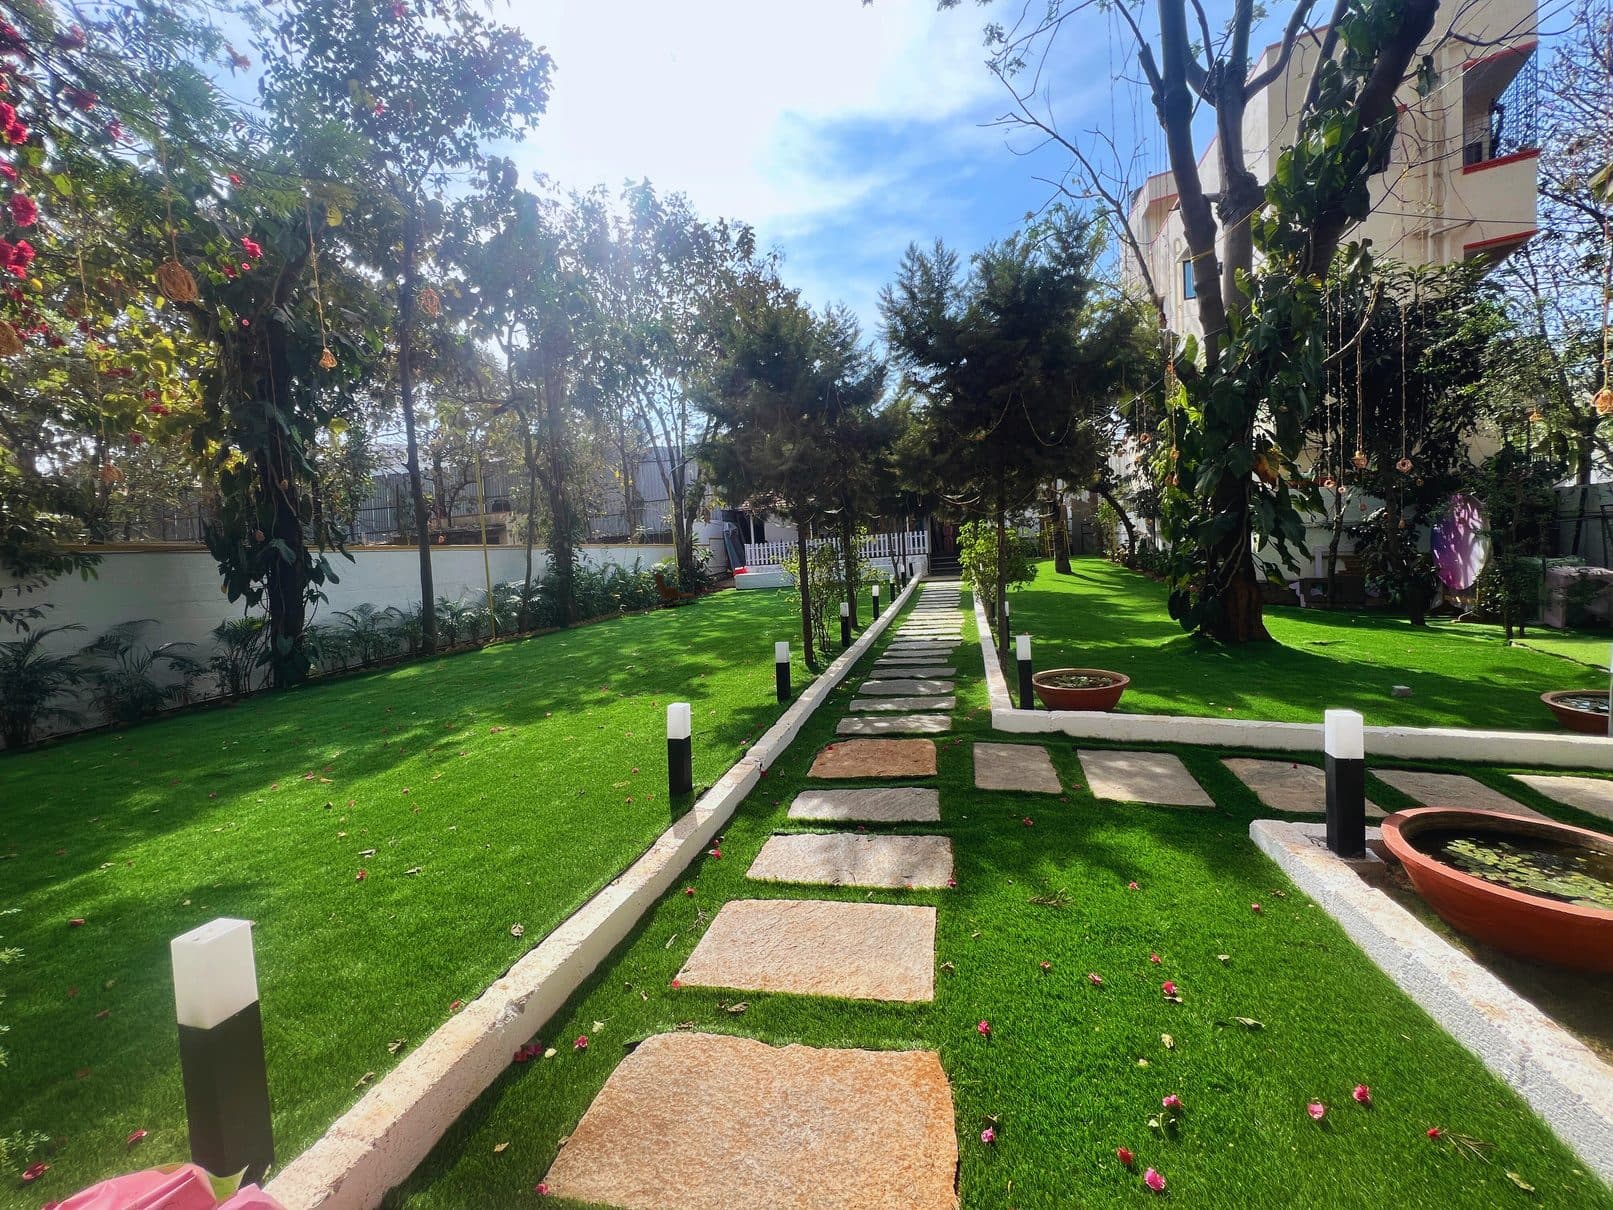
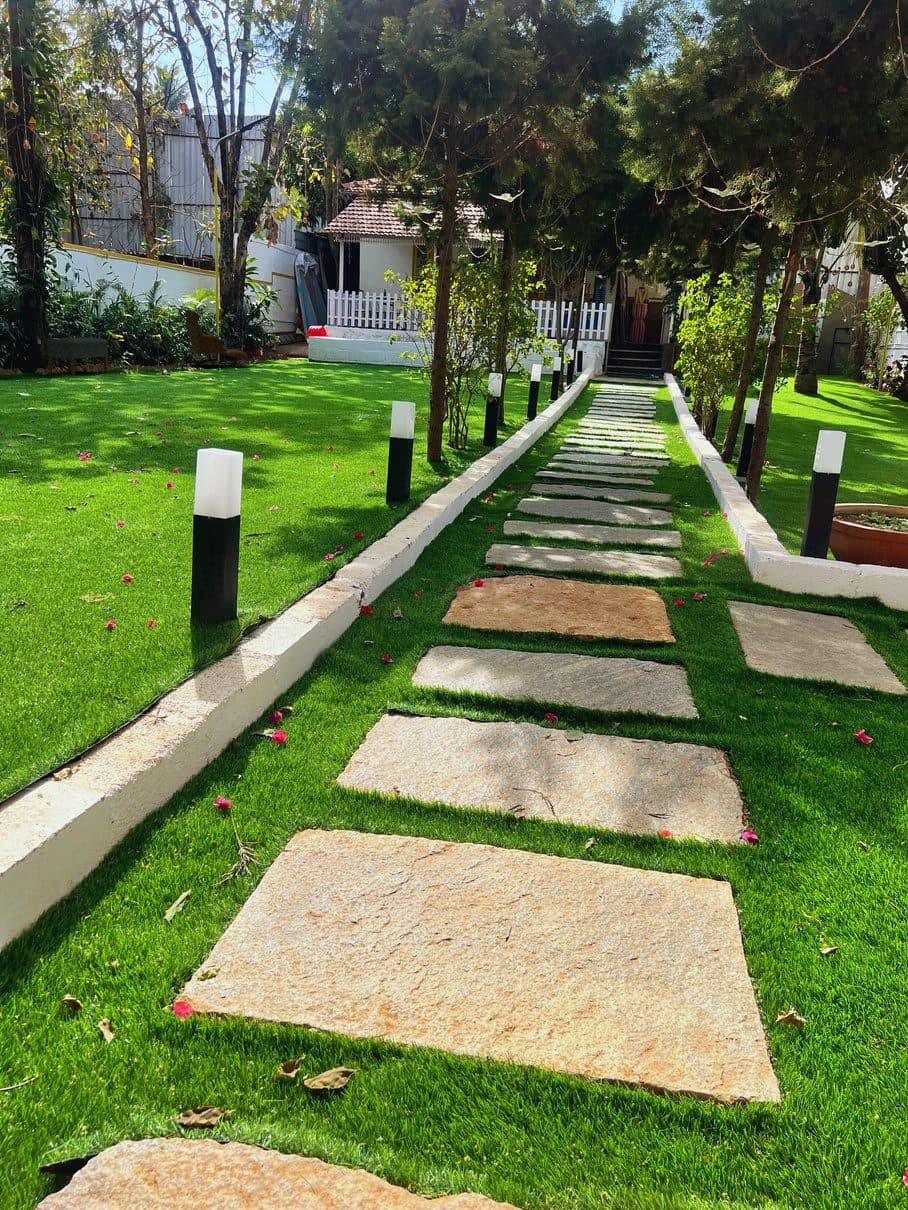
bench: none [571,601,610,628] -> present [46,338,108,375]

